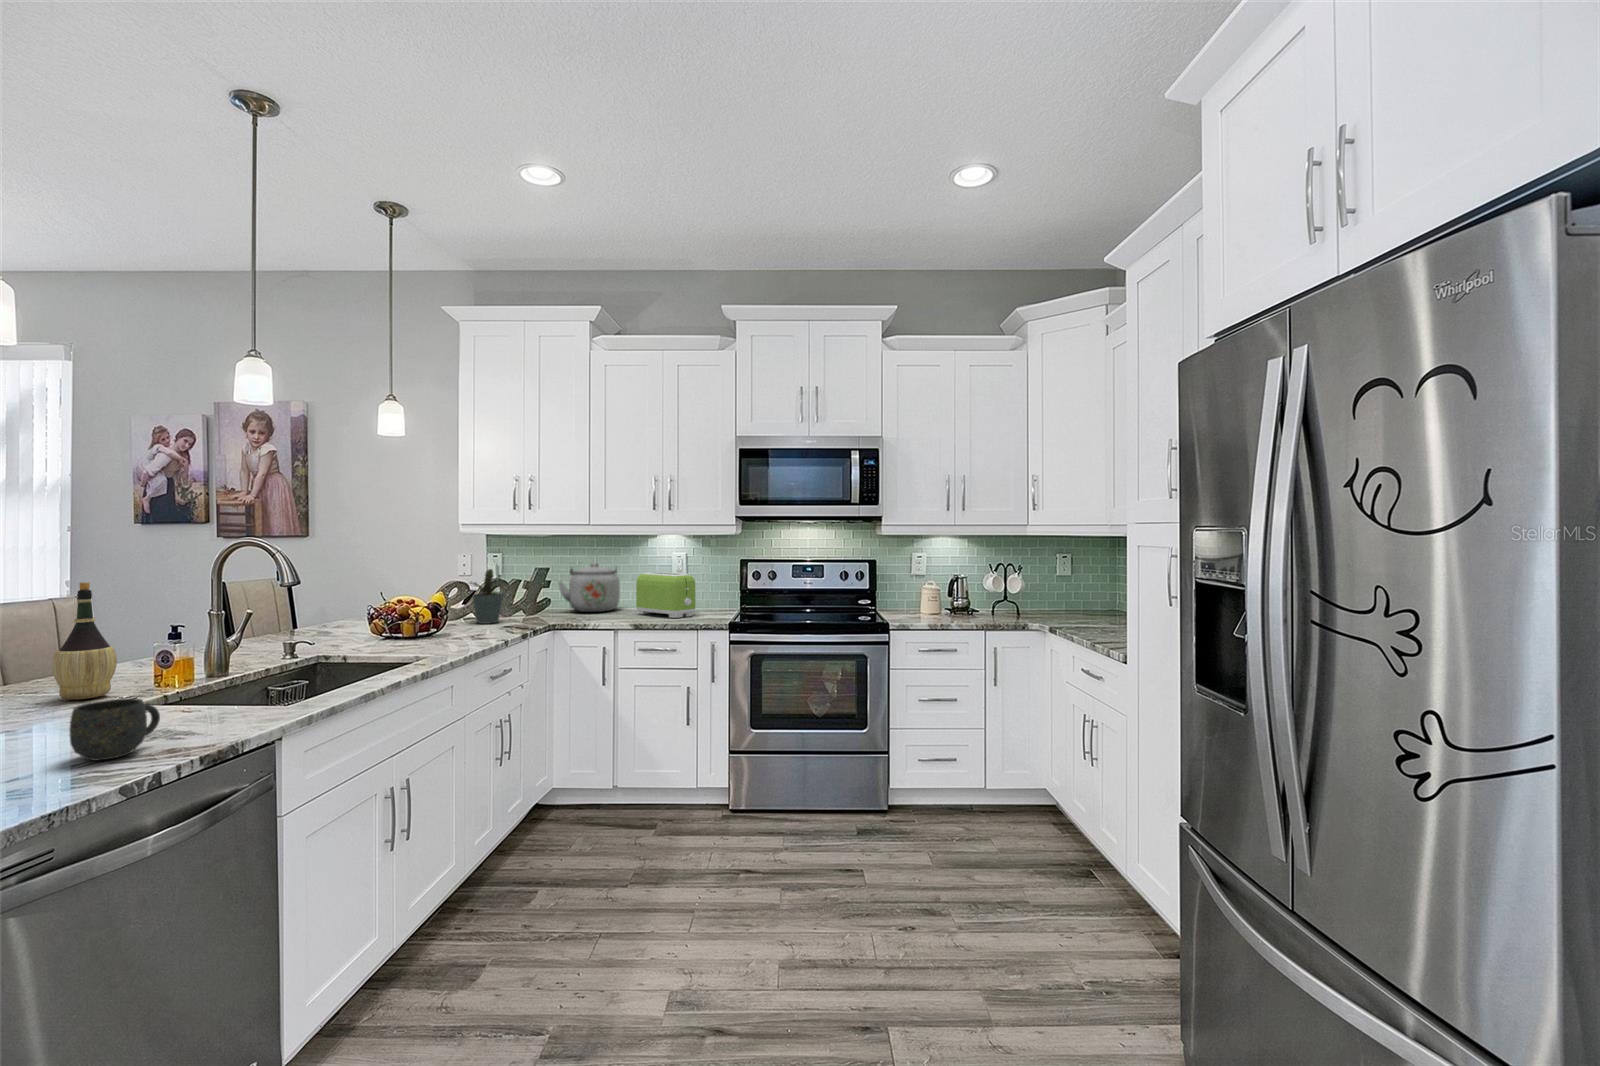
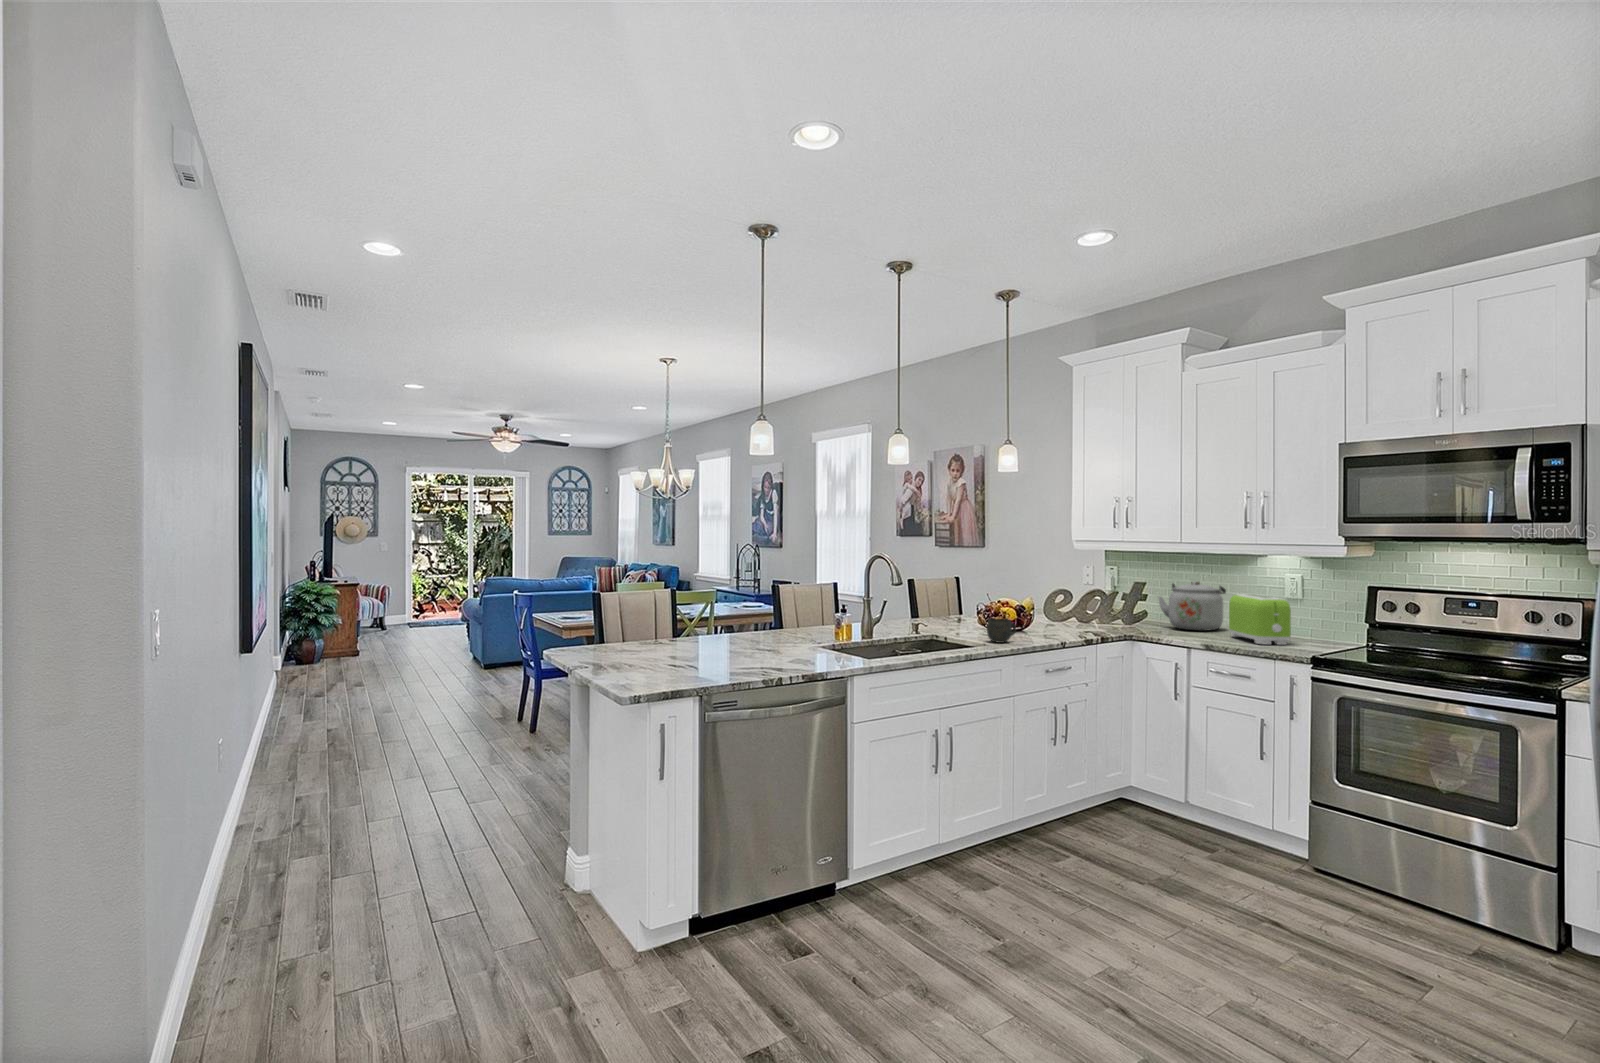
potted plant: present [467,569,505,624] -> none [1062,581,1096,629]
wine bottle: present [52,582,117,699] -> none [788,575,814,640]
mug: present [70,699,160,760] -> present [987,619,1016,643]

